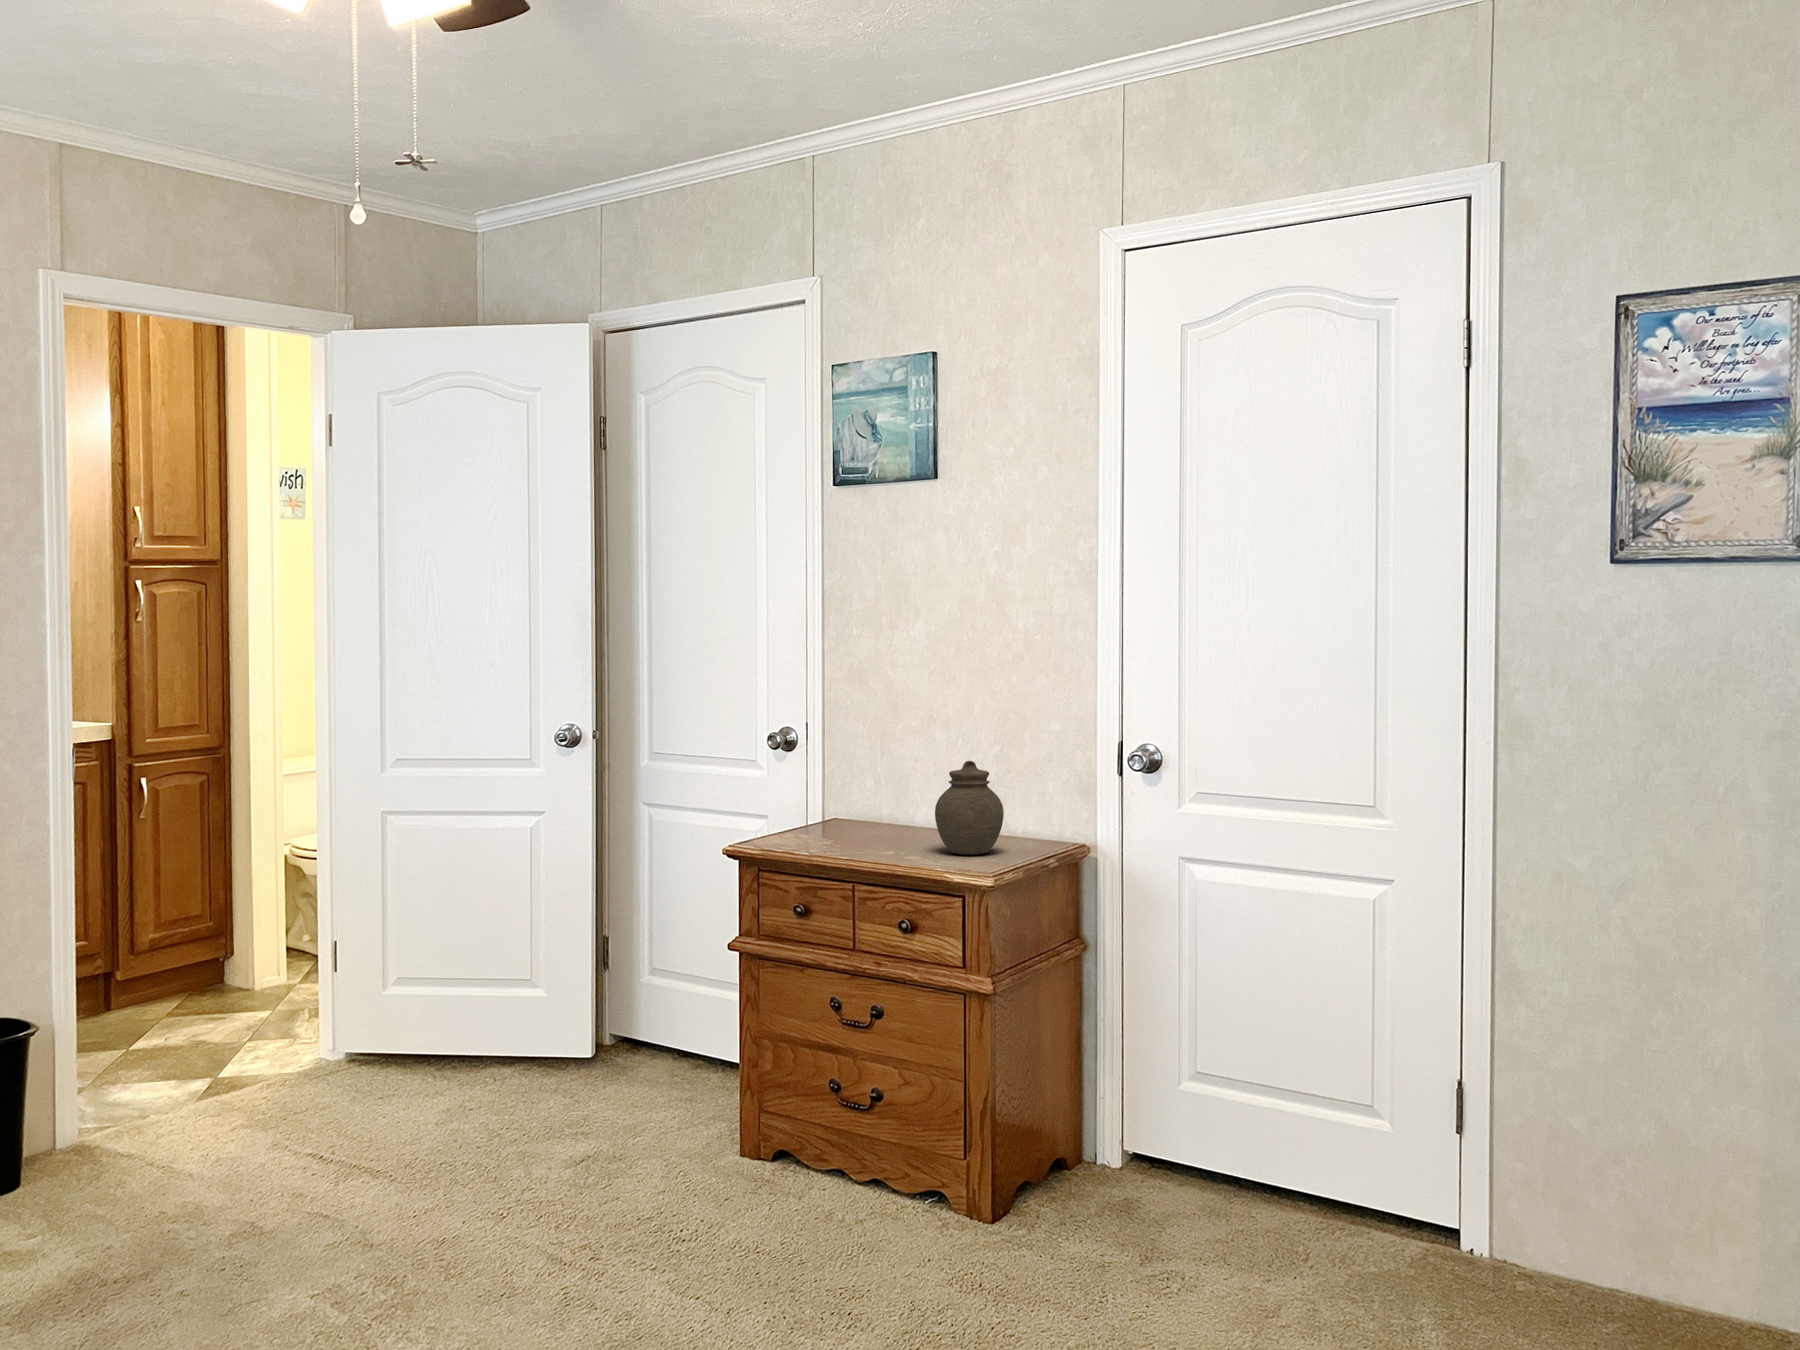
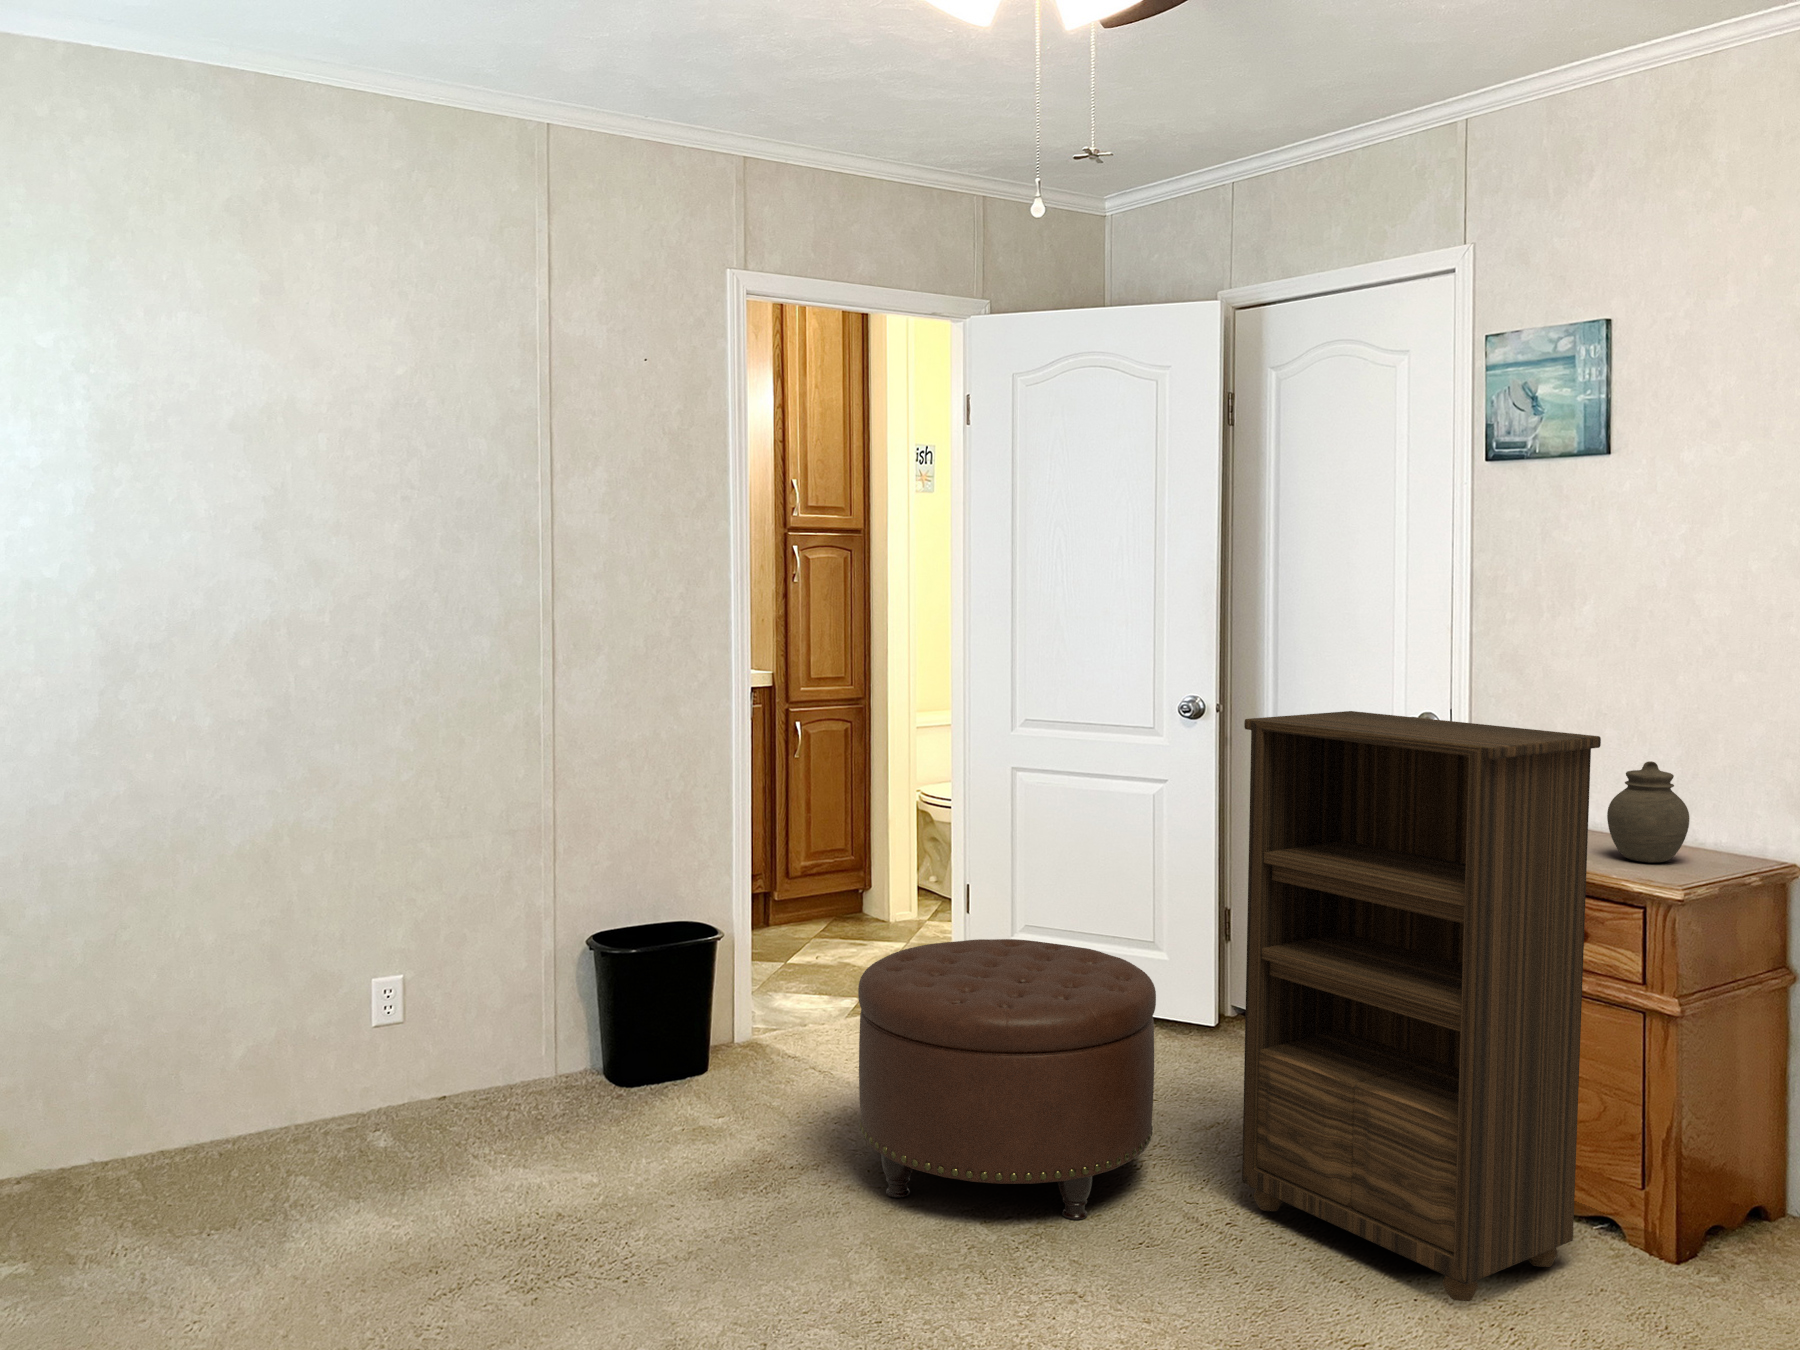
bookshelf: none [587,723,912,1288] -> present [1242,711,1601,1301]
ottoman: none [171,983,508,1274] -> present [858,939,1156,1220]

